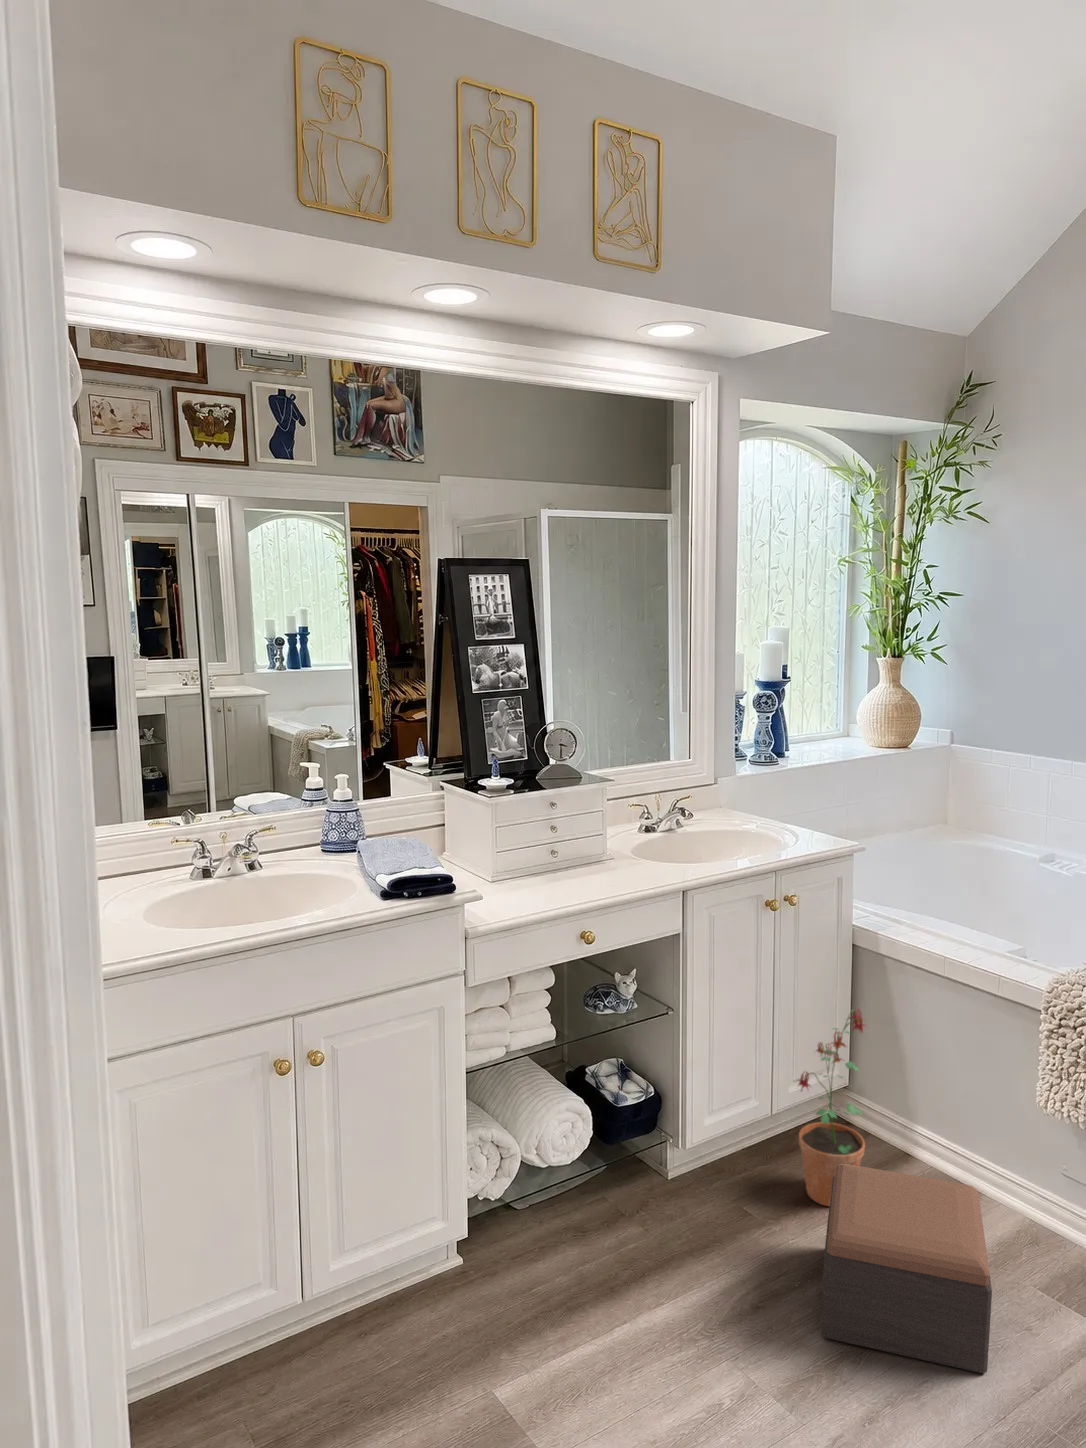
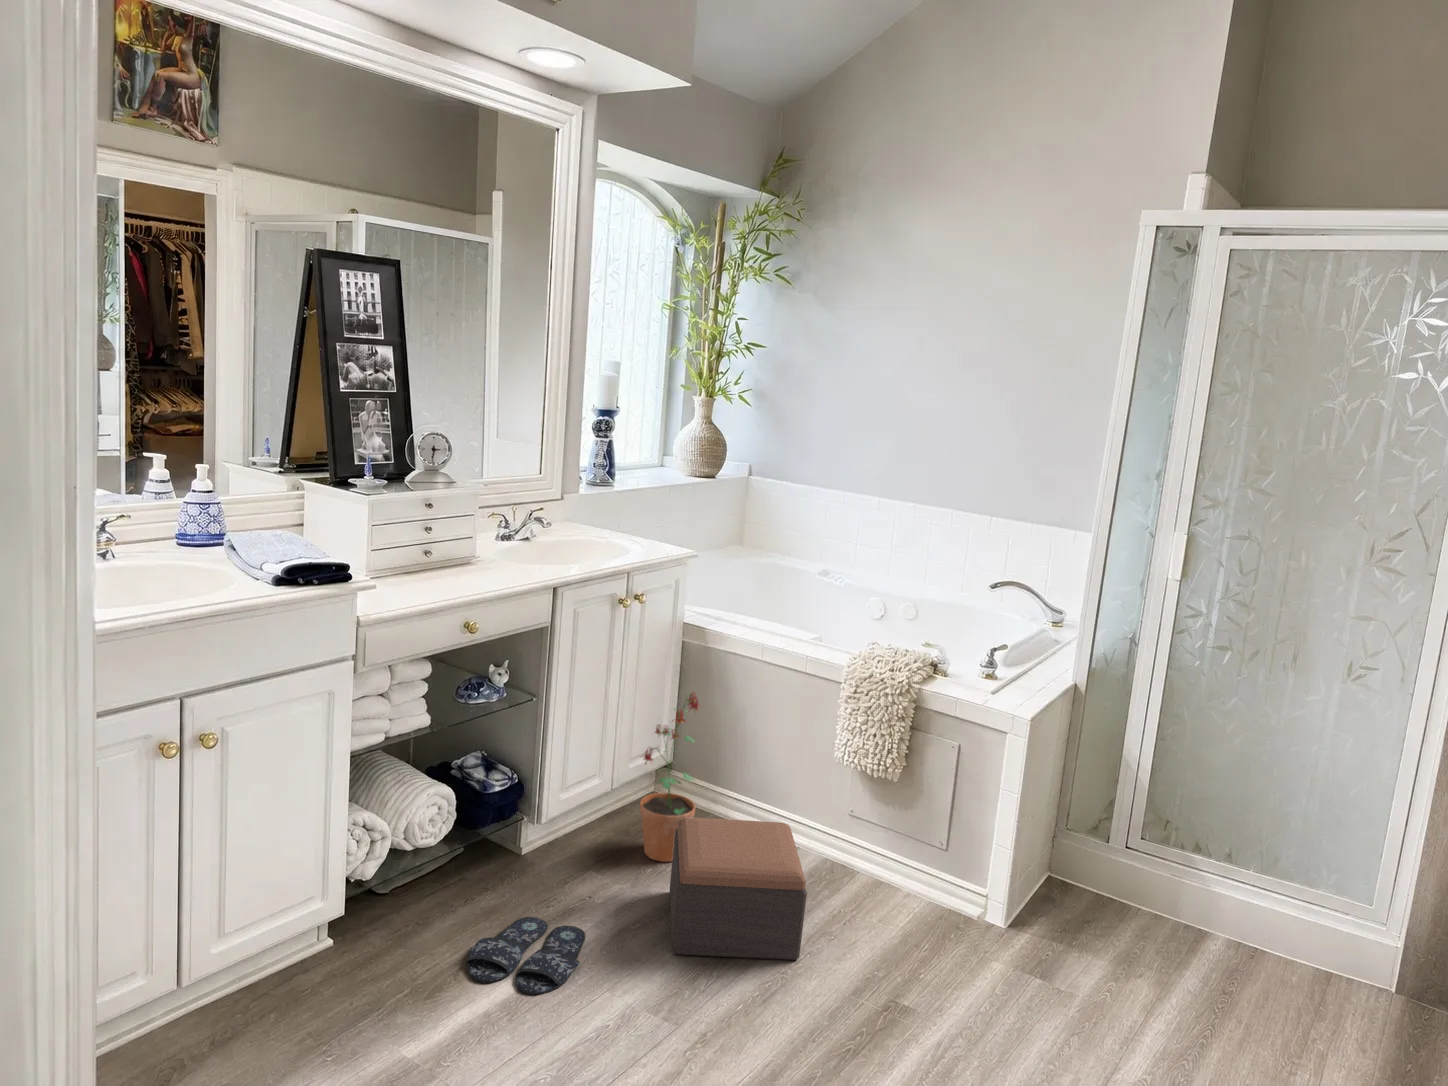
slippers: none [587,1259,723,1365] -> present [467,917,585,995]

